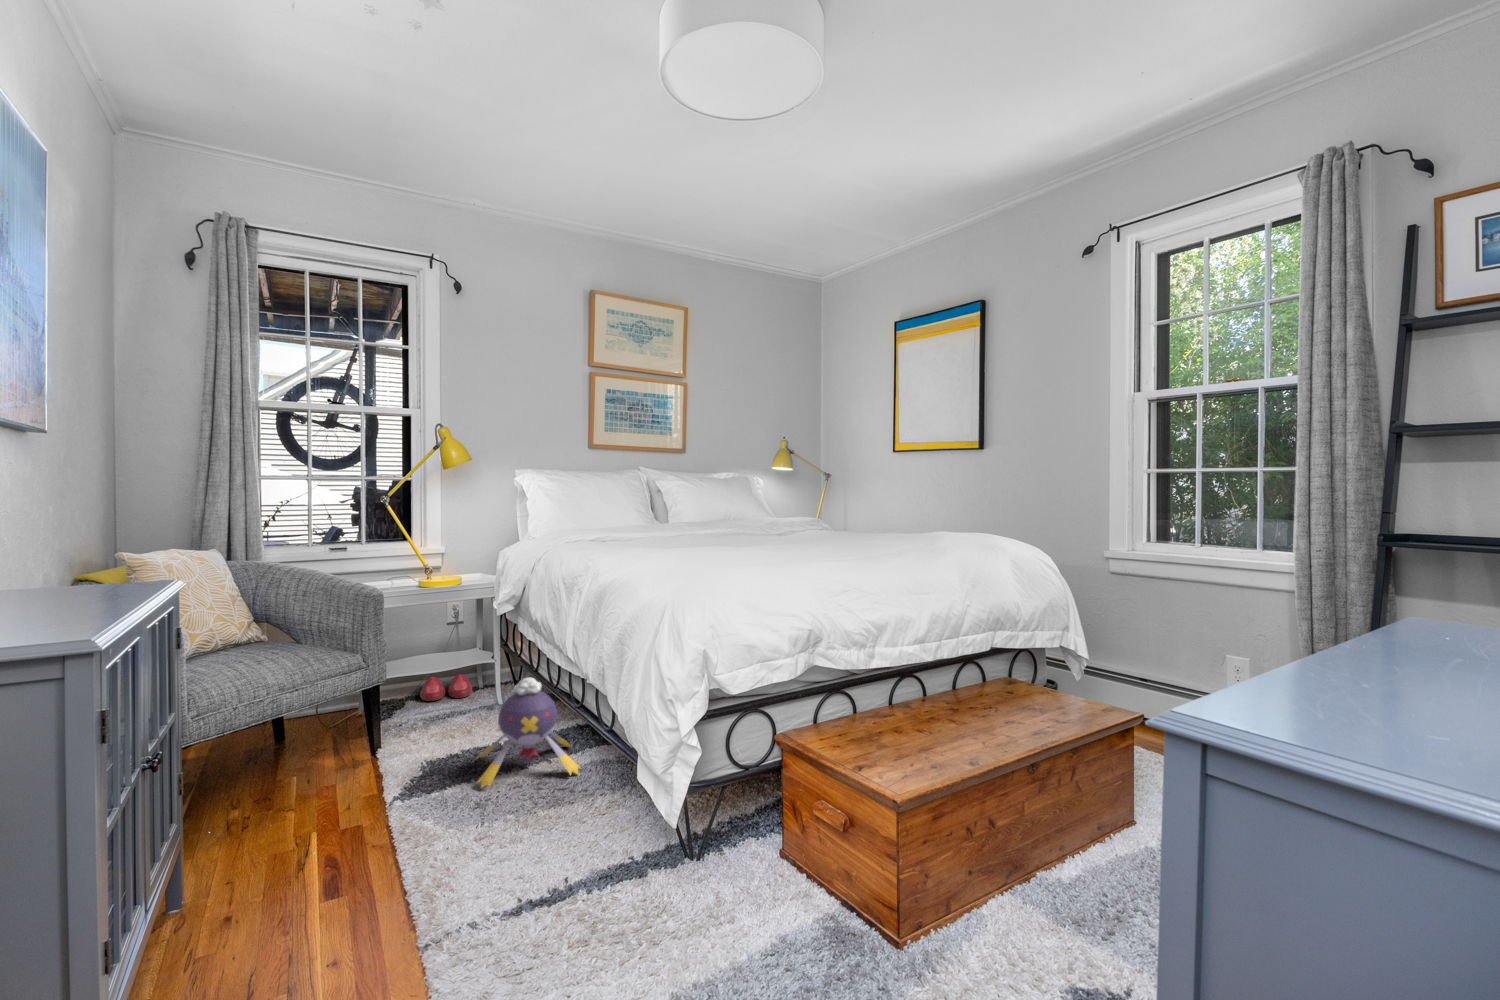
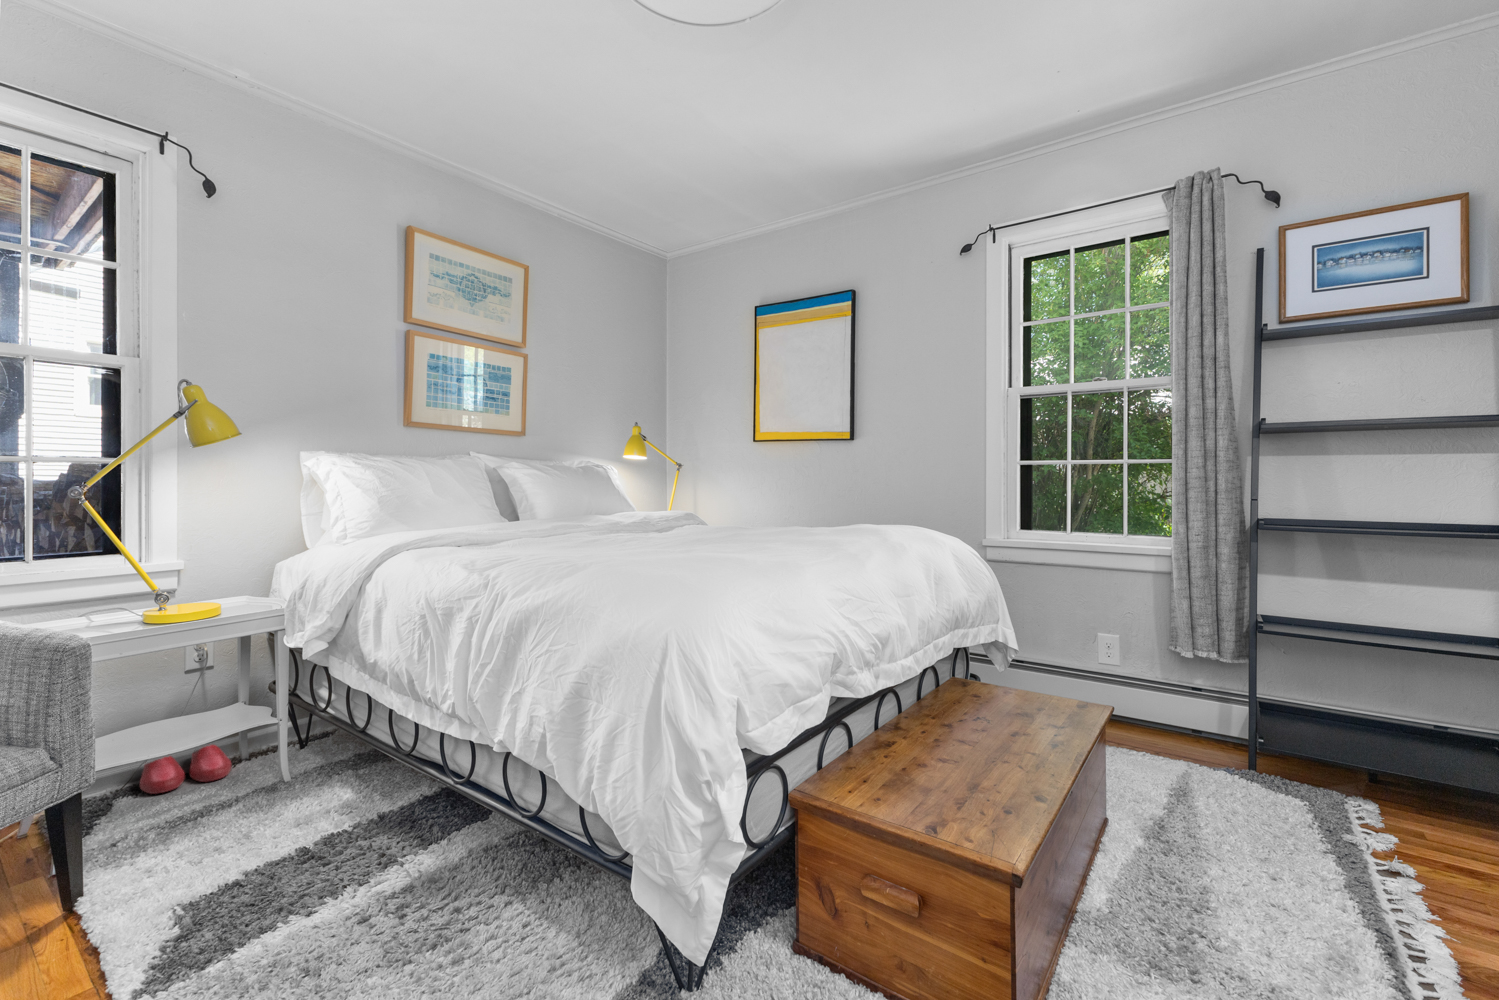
plush toy: present [478,678,580,788] -> none [276,748,460,939]

